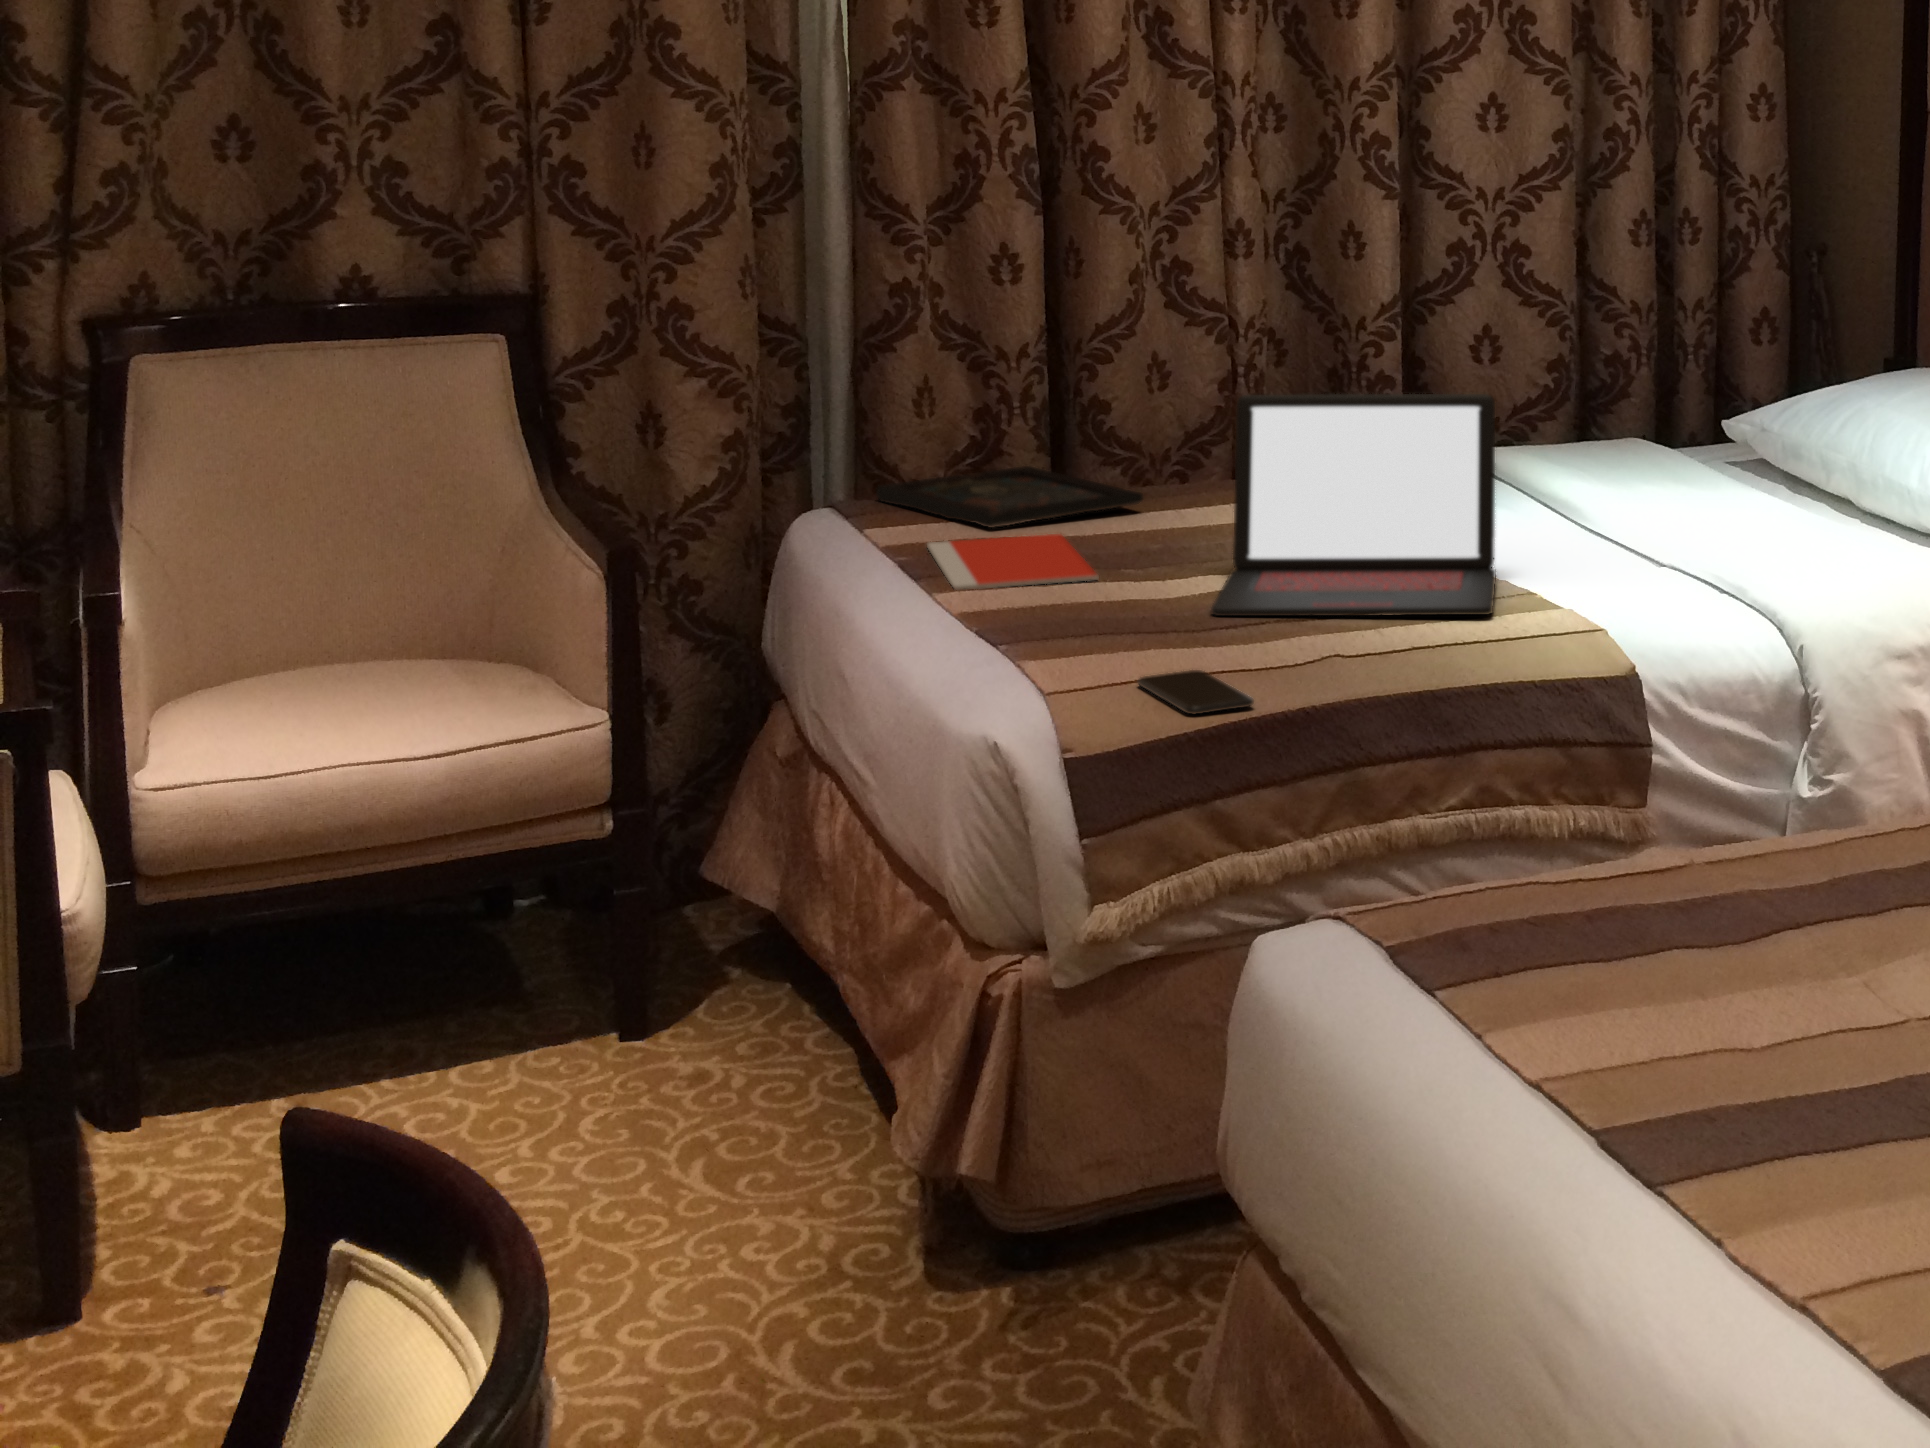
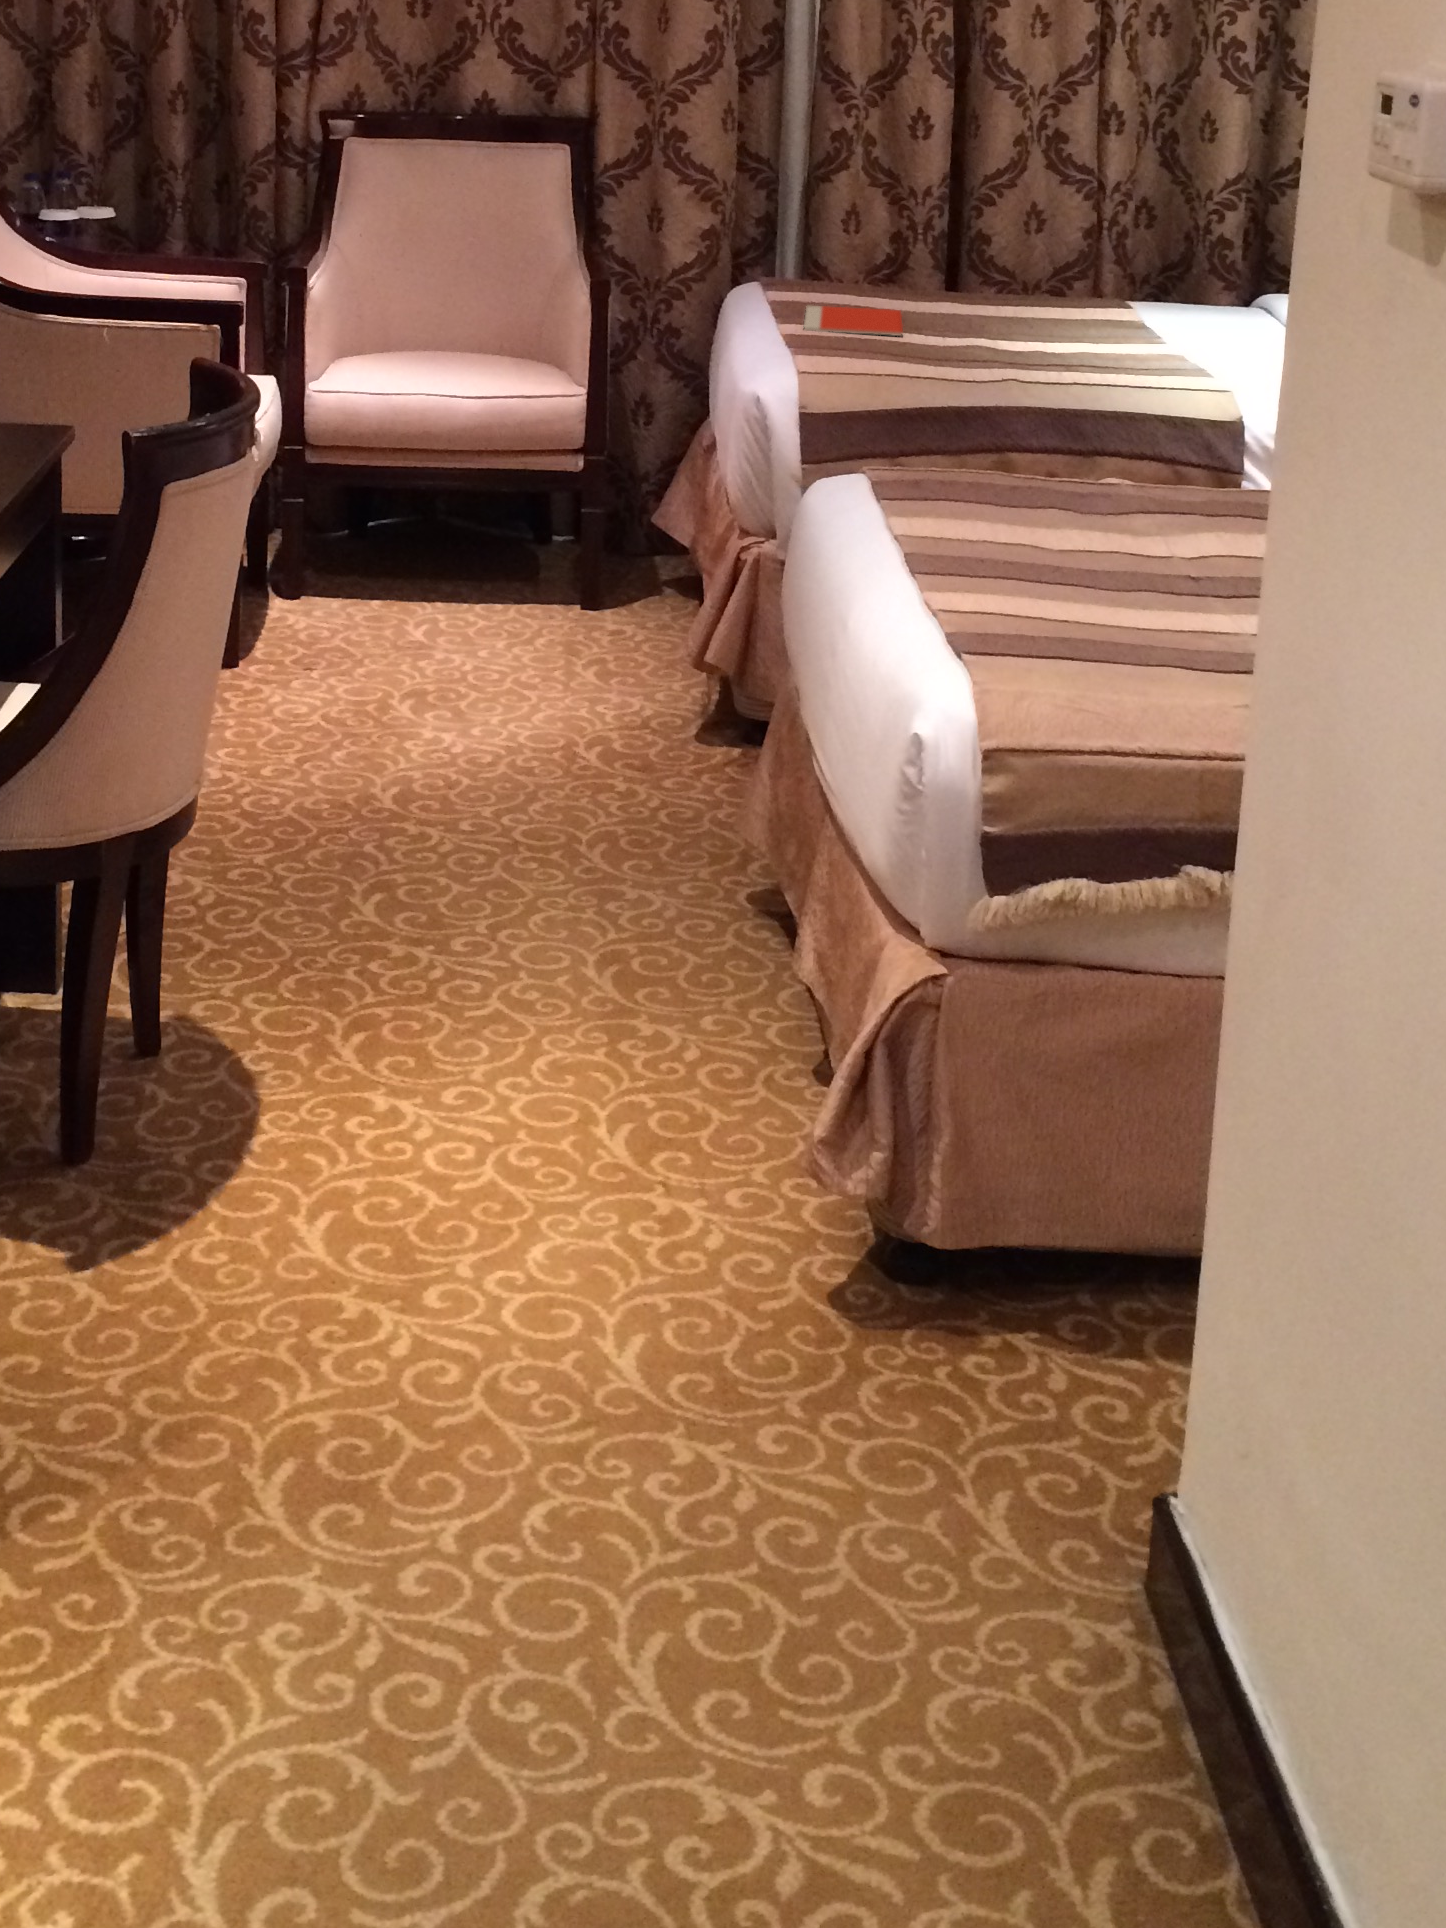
laptop: present [1211,394,1496,616] -> none [960,216,1203,382]
tray: present [876,466,1143,528] -> none [797,271,976,303]
smartphone: present [1138,670,1254,714] -> none [872,379,935,401]

